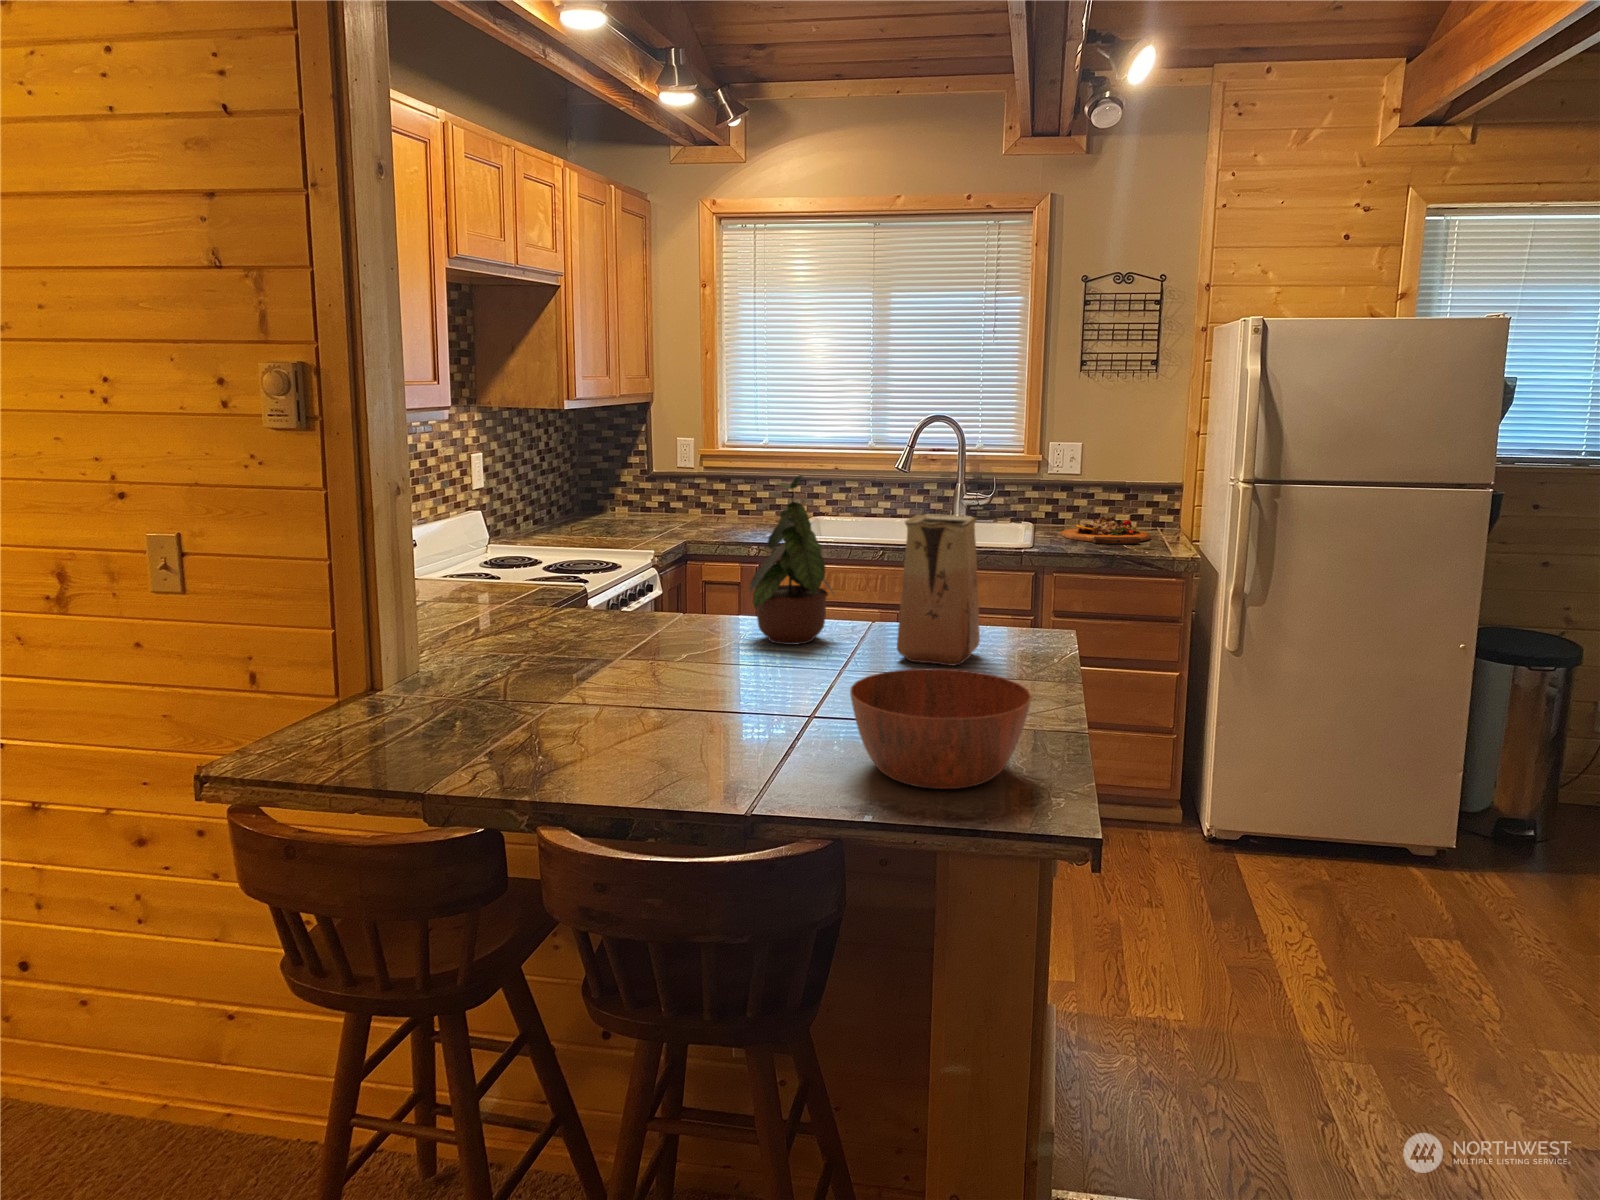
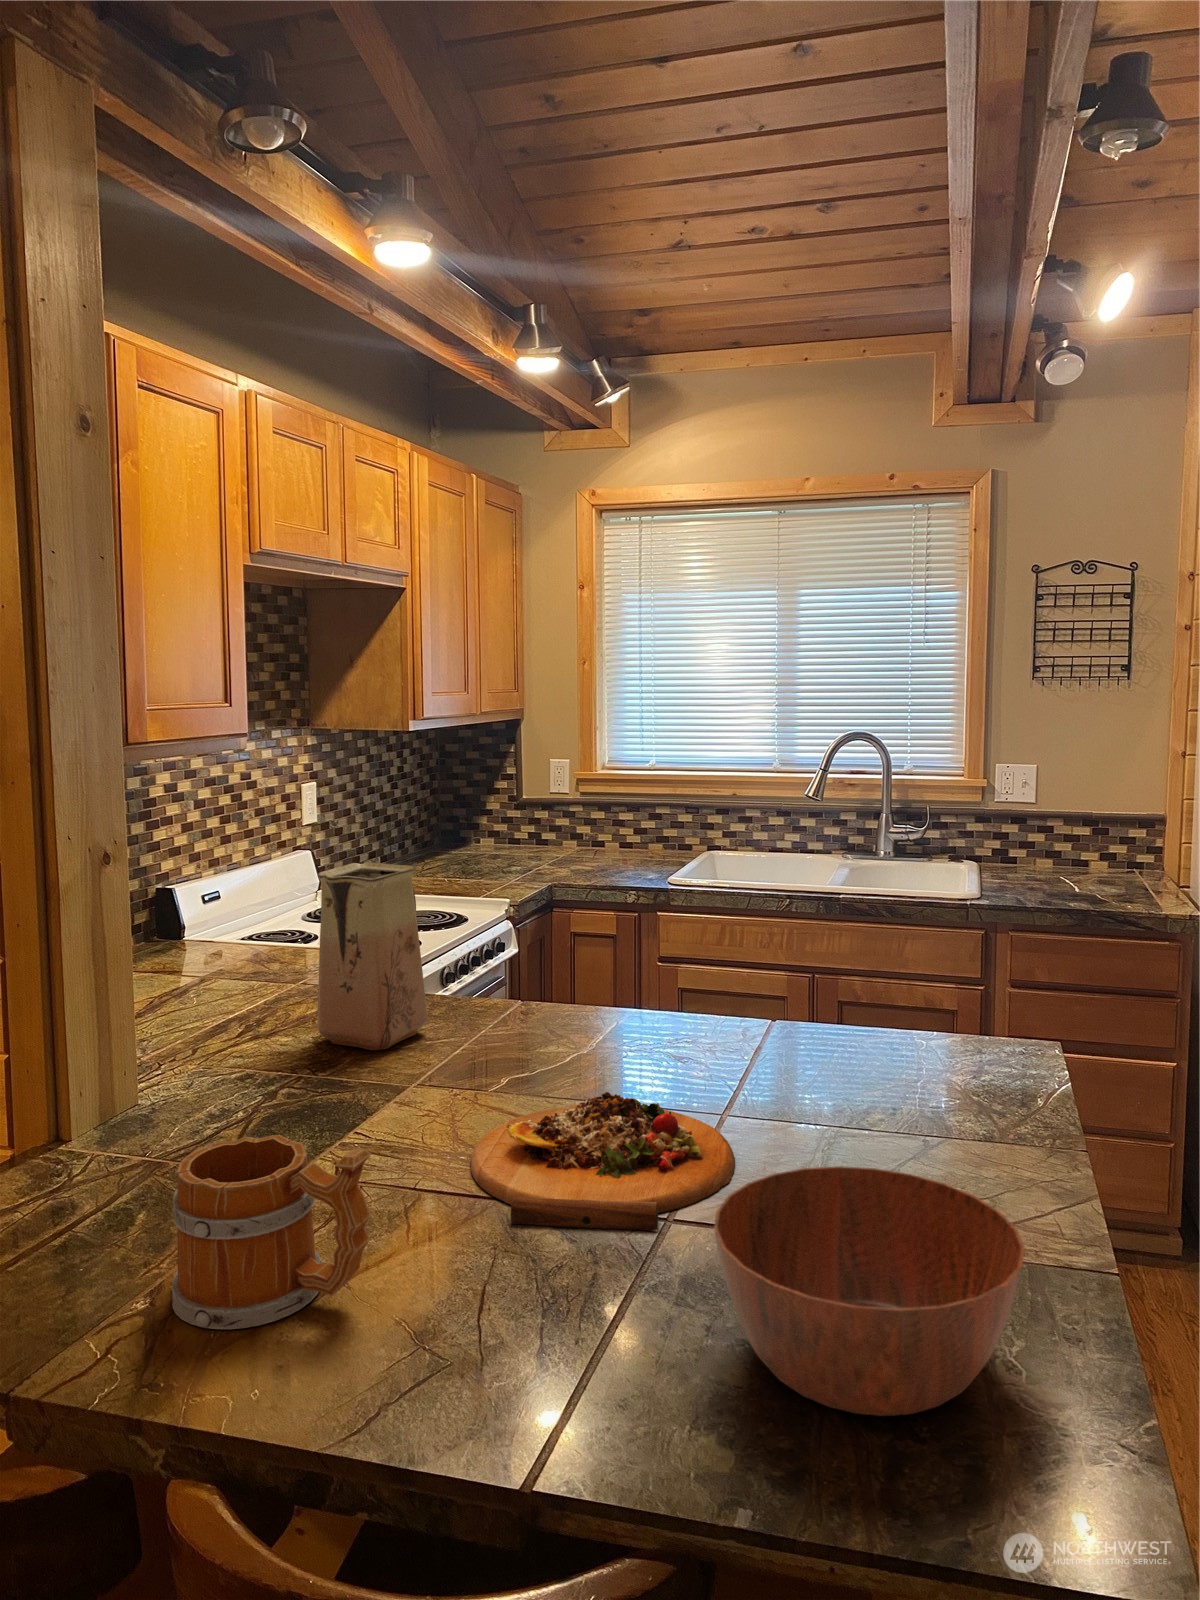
potted plant: present [750,475,832,645] -> none [586,830,724,1062]
vase: present [897,514,980,666] -> present [317,862,428,1050]
cutting board: present [1061,517,1151,544] -> present [471,1092,735,1232]
mug: none [498,658,632,770] -> present [172,1135,371,1329]

